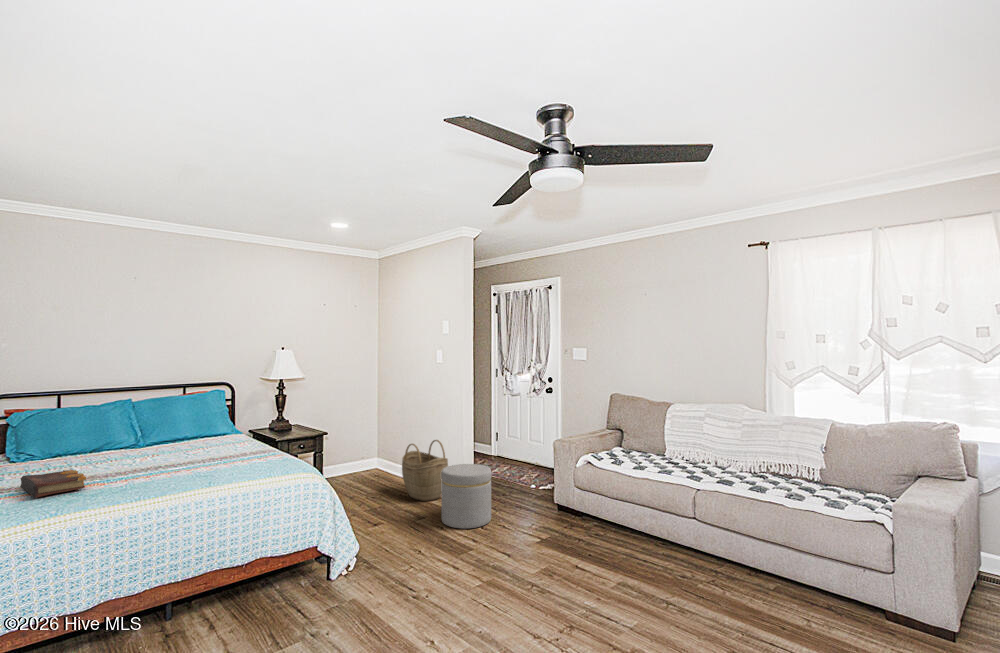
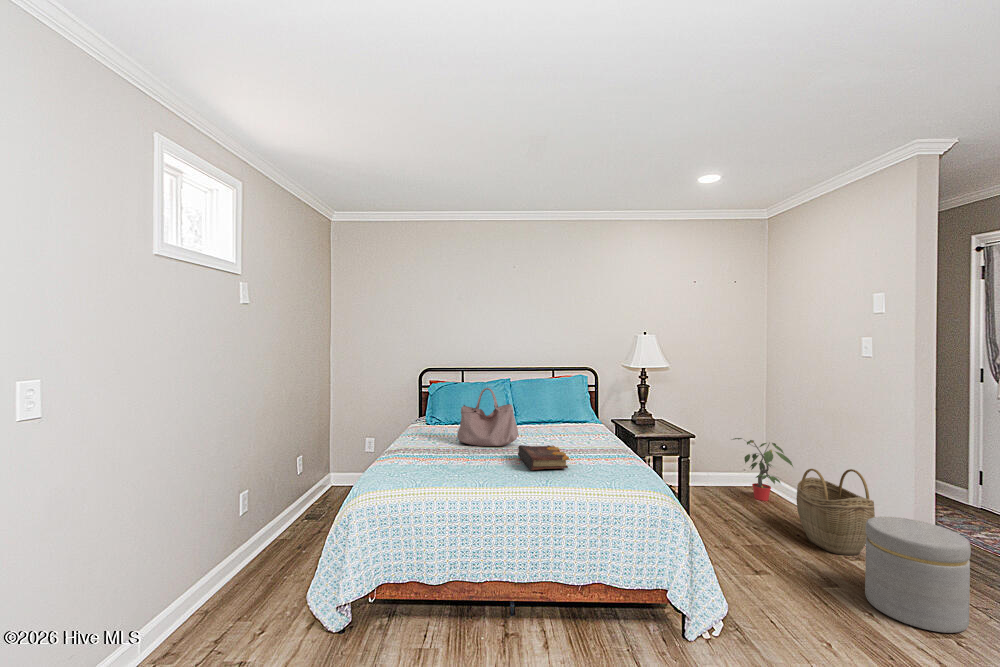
handbag: none [79,410,159,472] -> present [458,388,518,446]
potted plant: none [353,430,401,478] -> present [733,438,793,501]
book: present [20,469,86,498] -> present [518,445,569,470]

